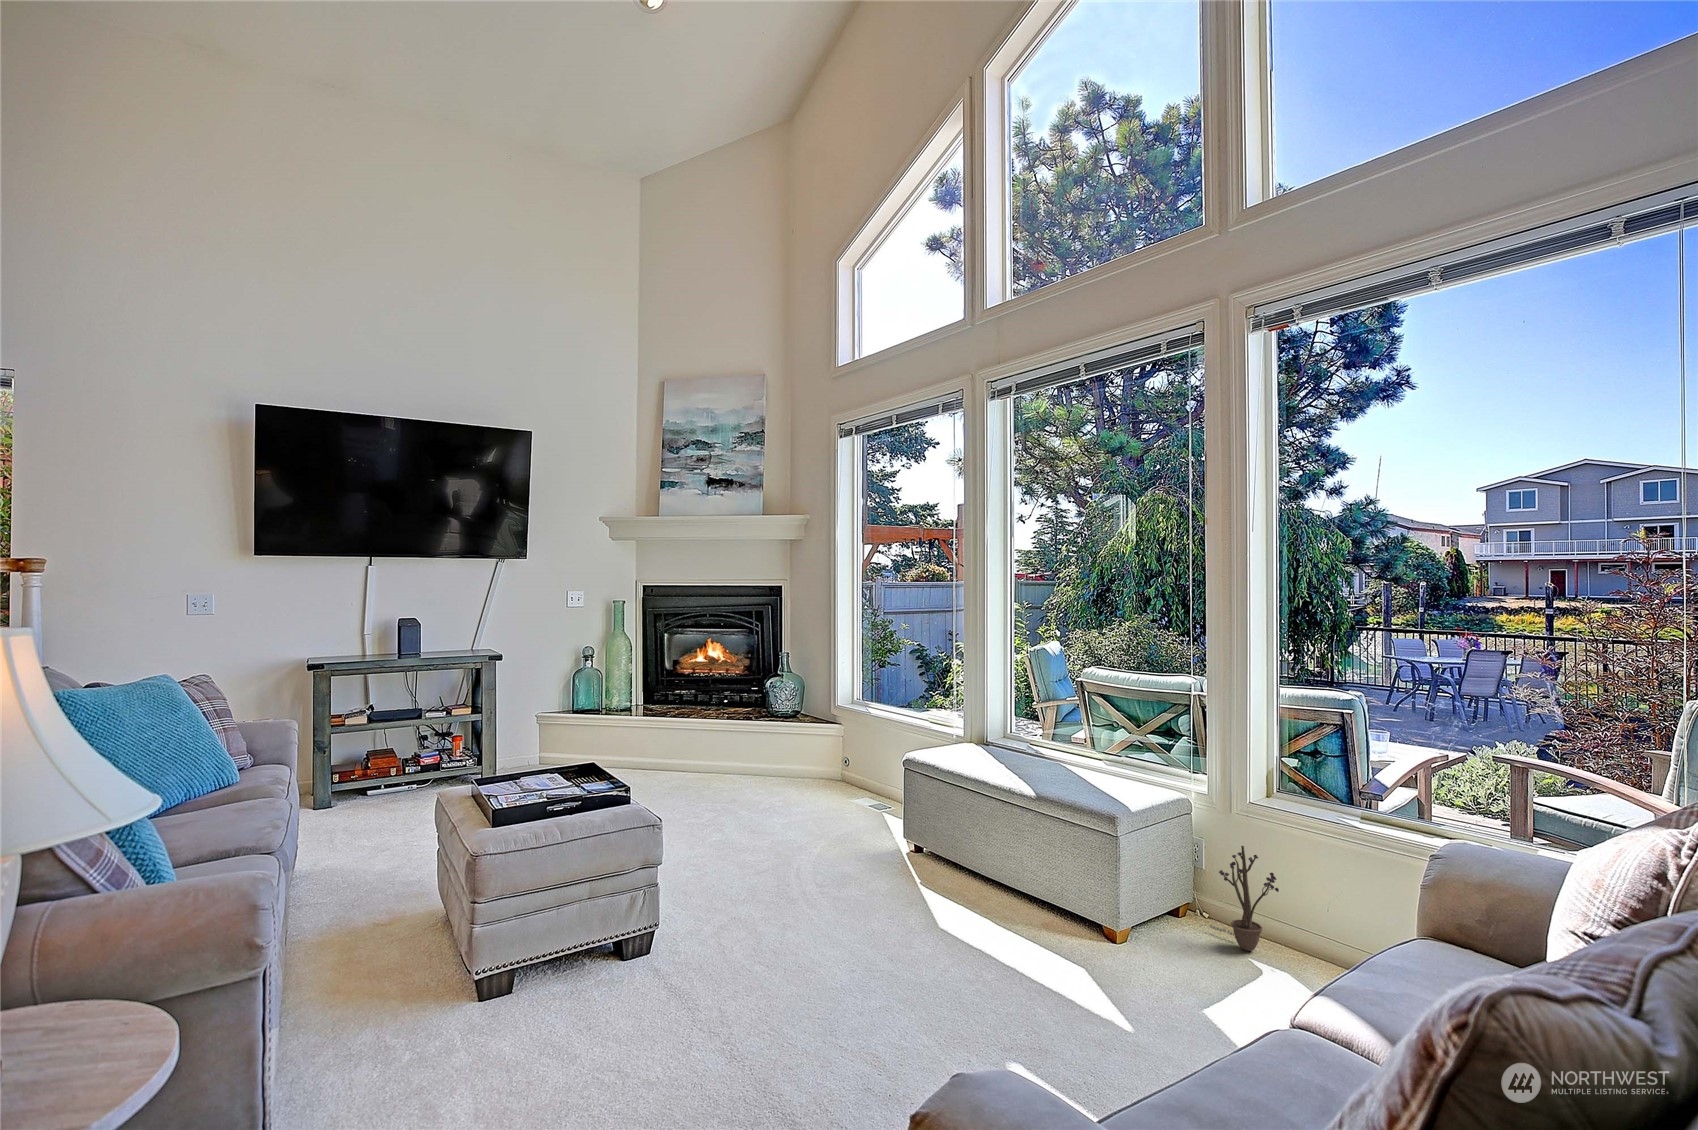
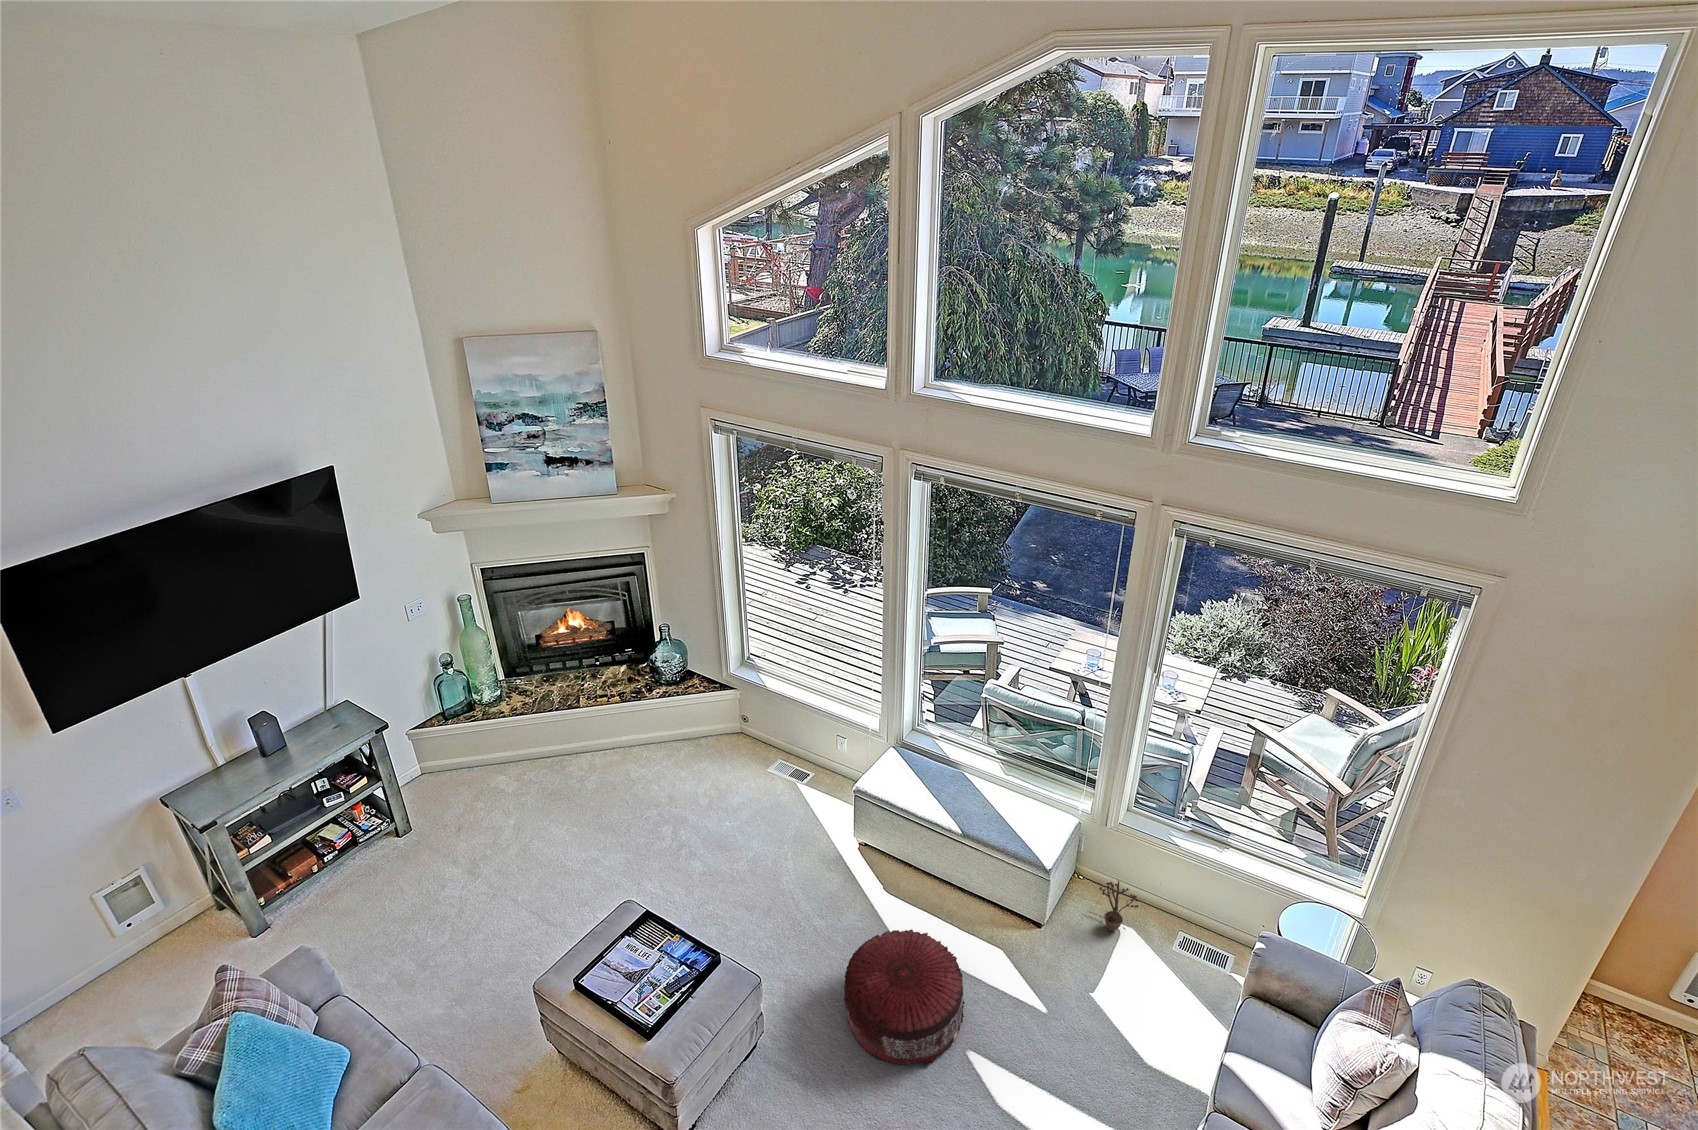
pouf: none [791,845,969,993] -> present [844,929,965,1064]

